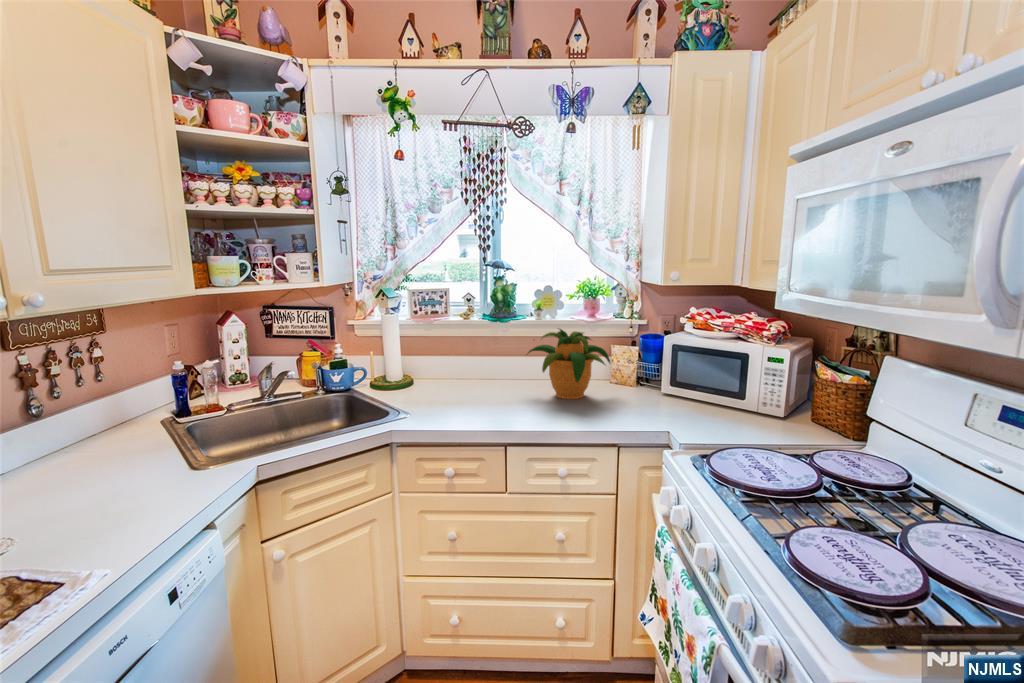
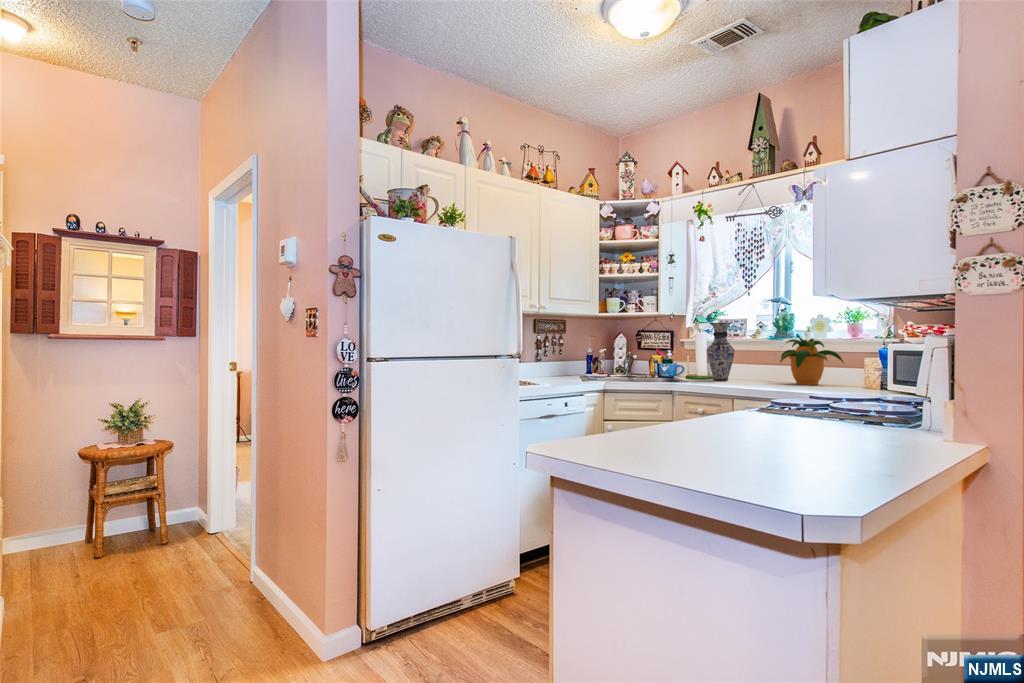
vase: none [434,311,479,413] -> present [707,323,735,381]

